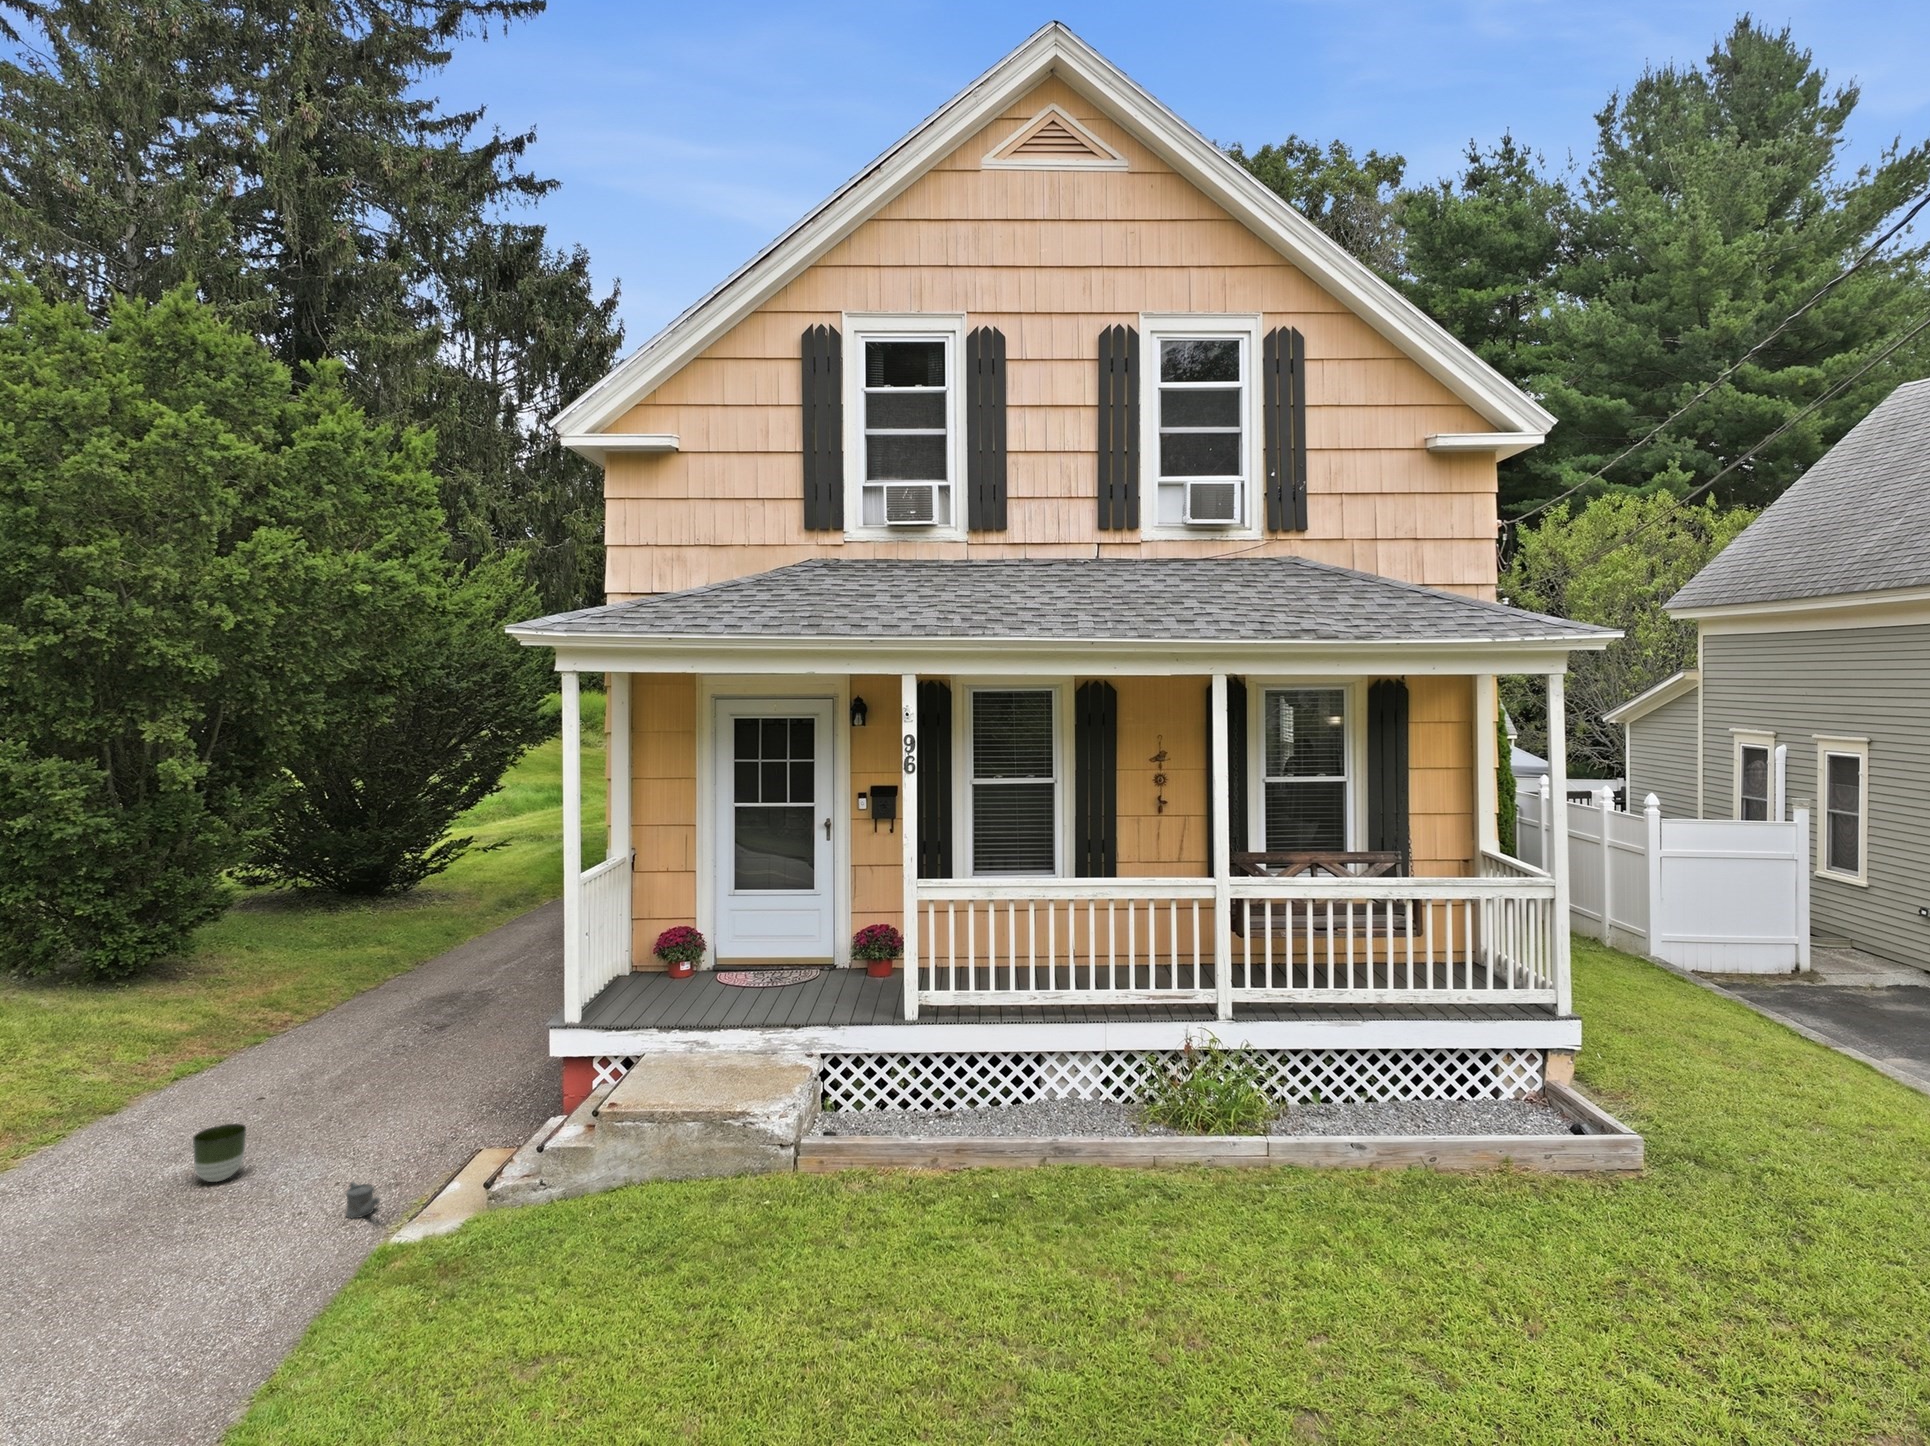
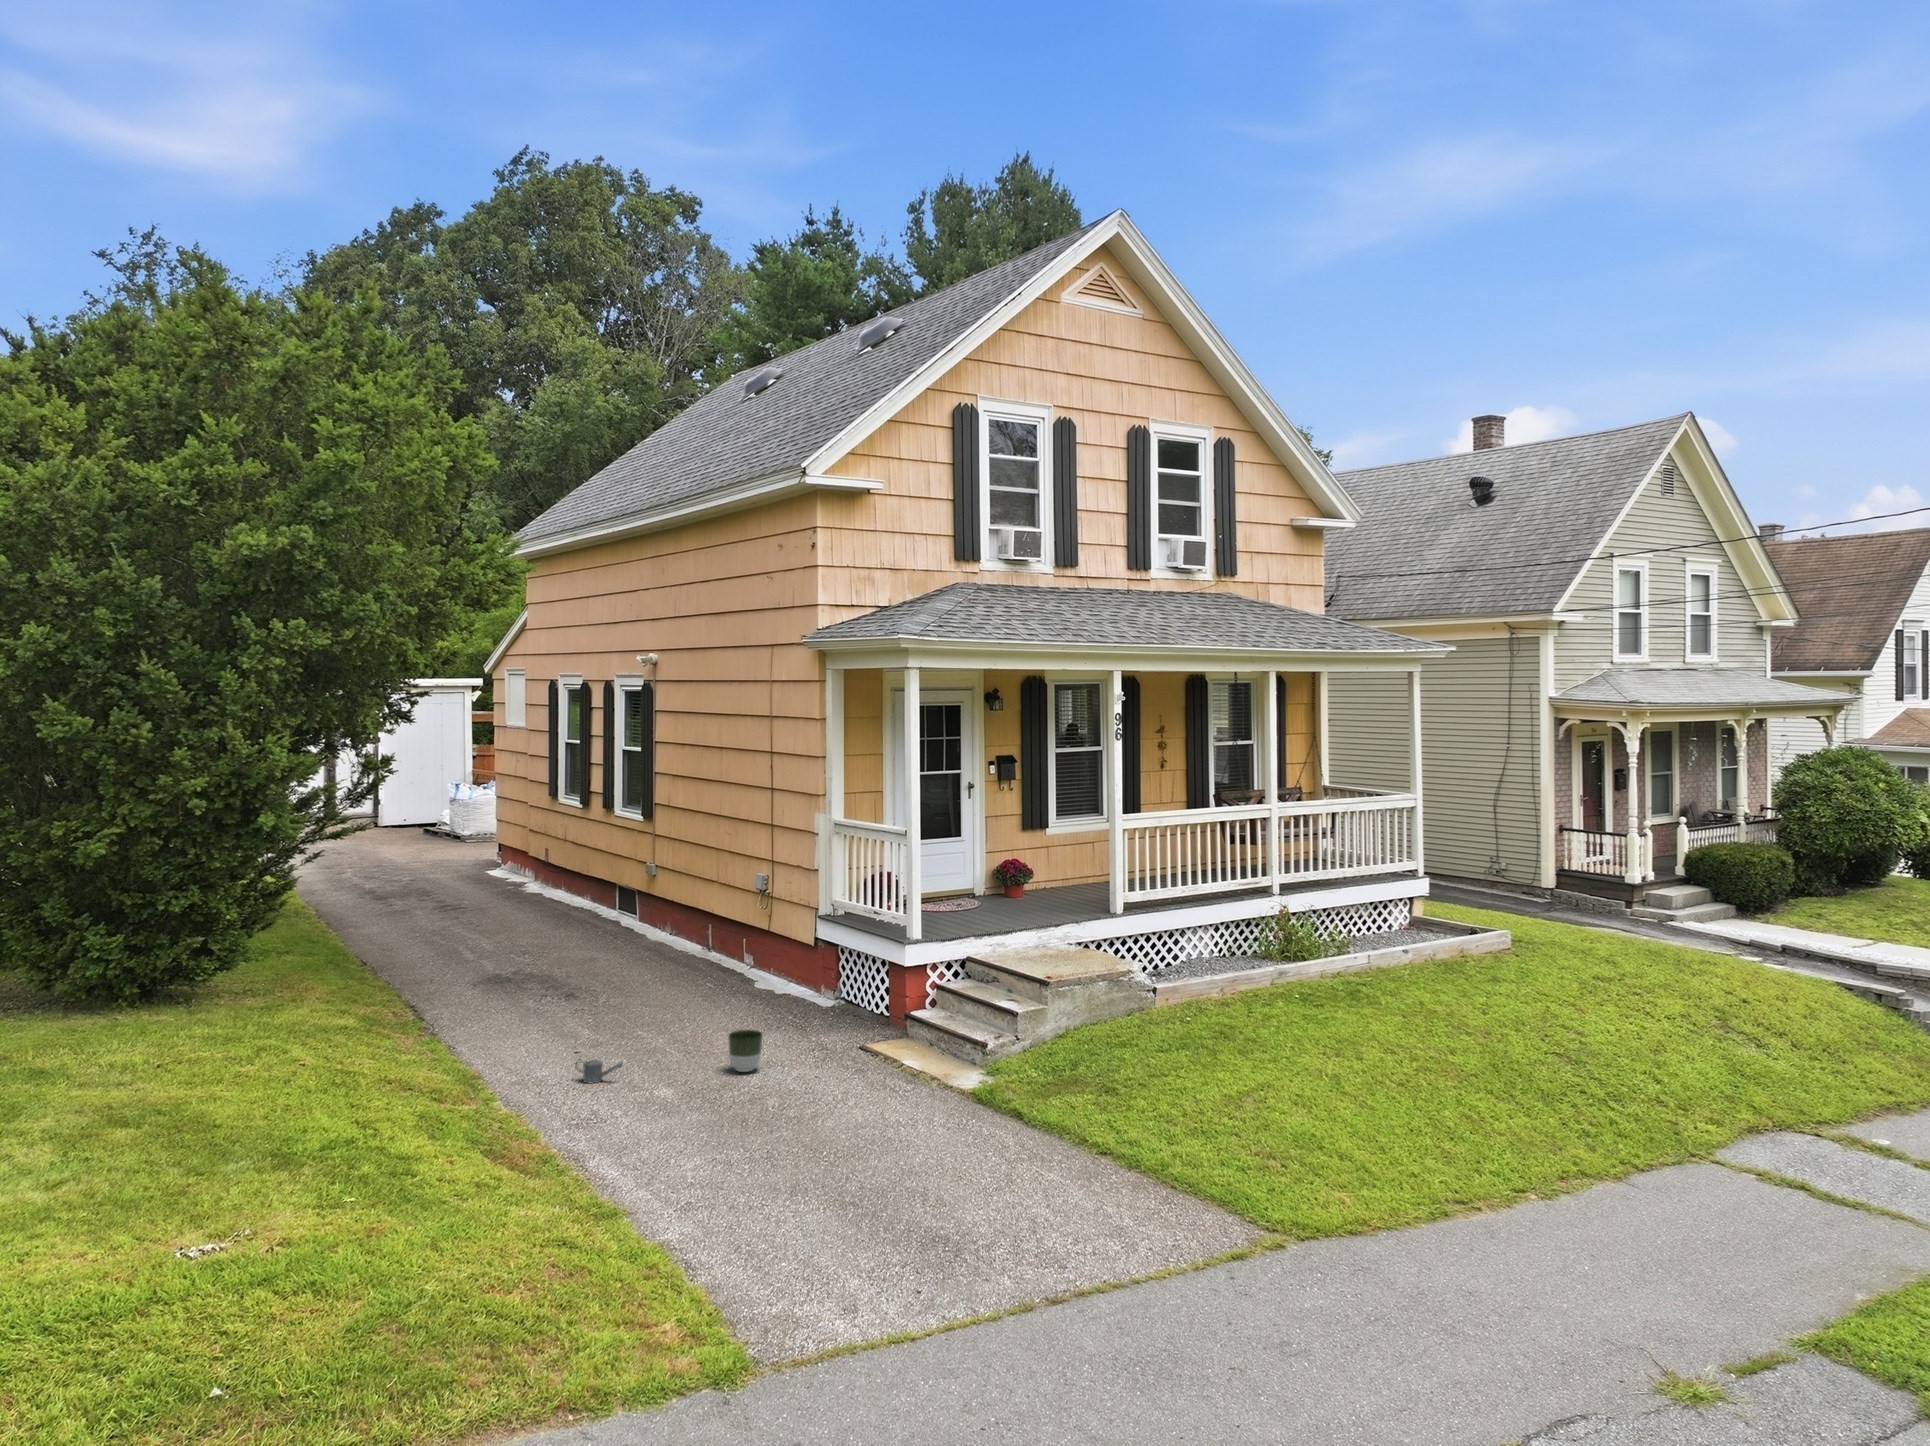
watering can: present [346,1182,380,1218] -> present [575,1060,623,1083]

